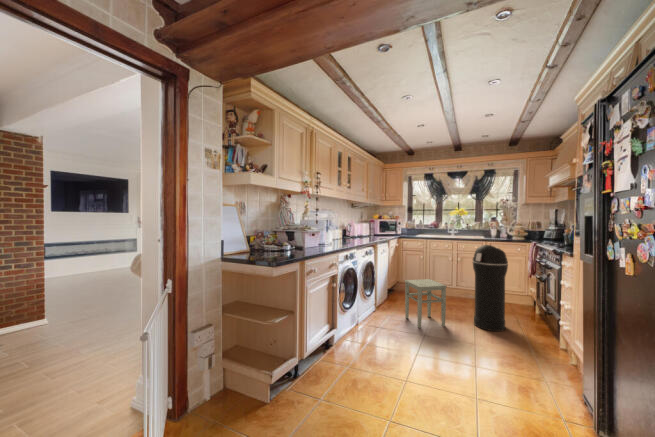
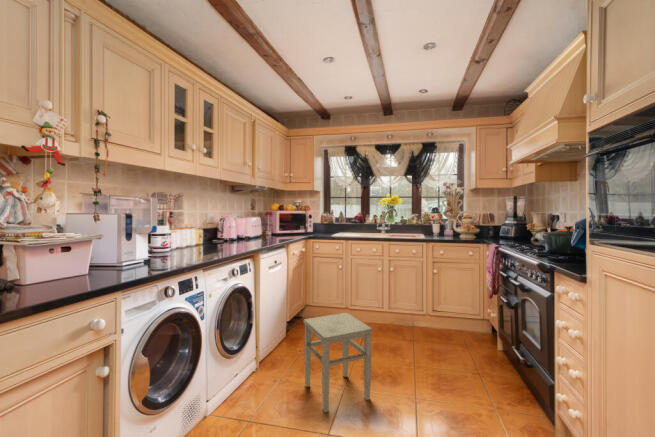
trash can: present [473,245,508,331] -> none [414,254,468,402]

